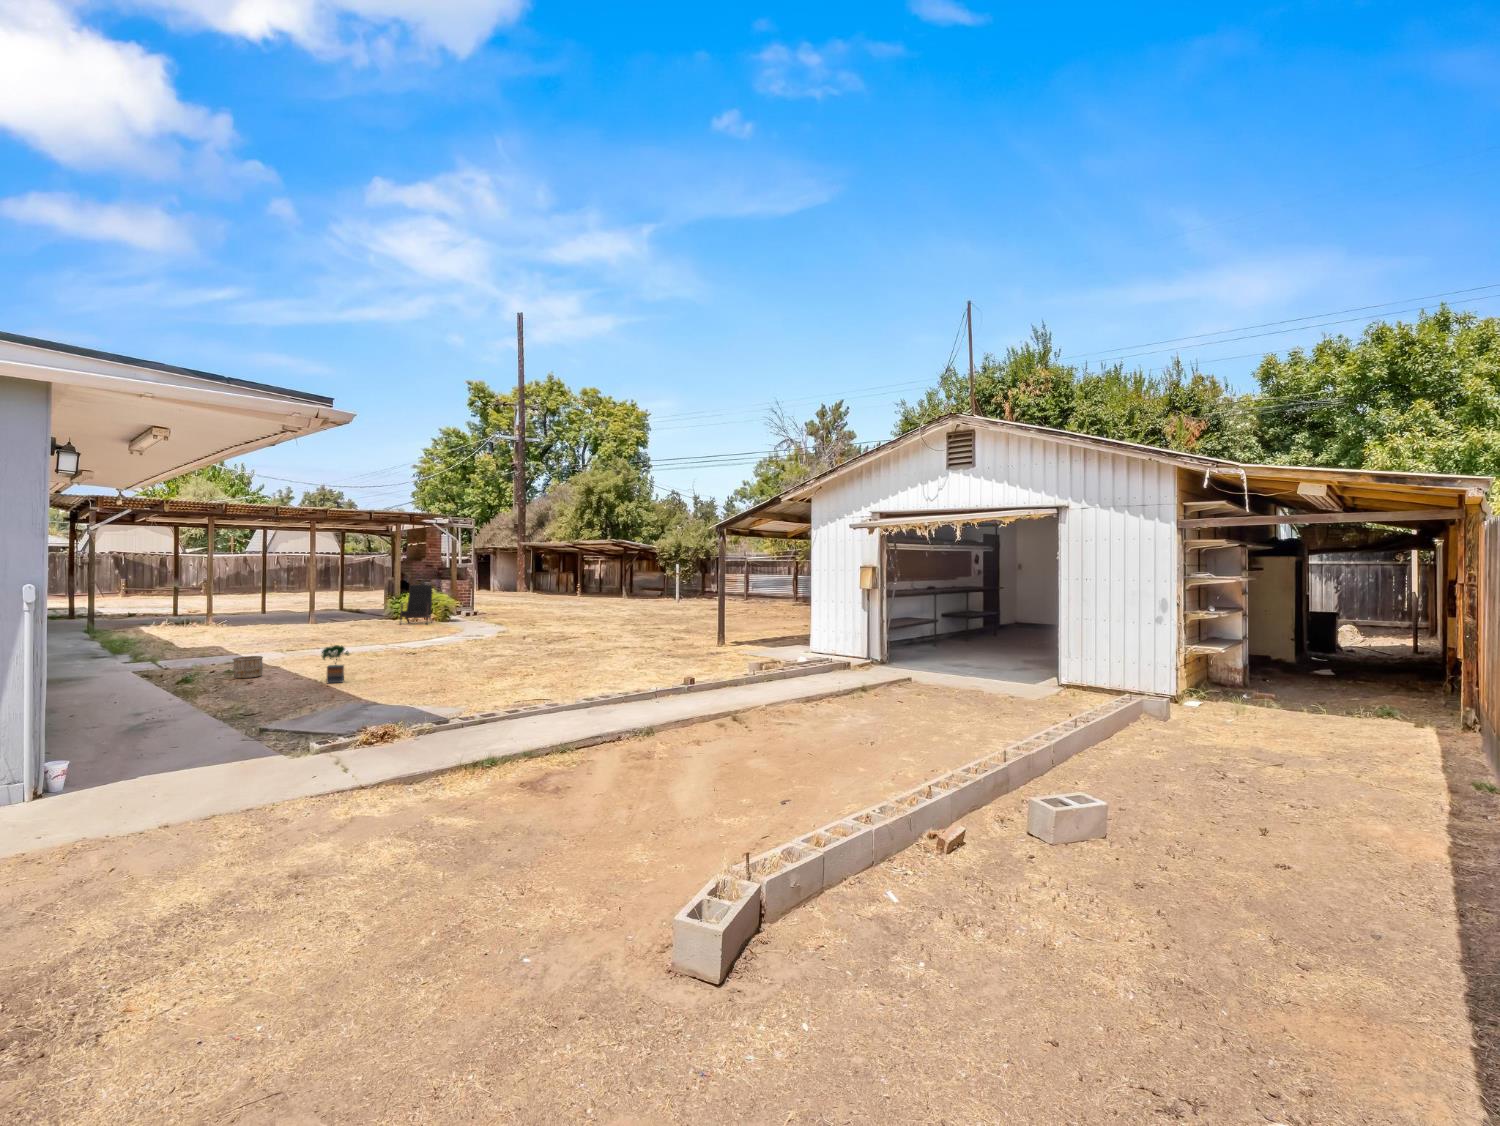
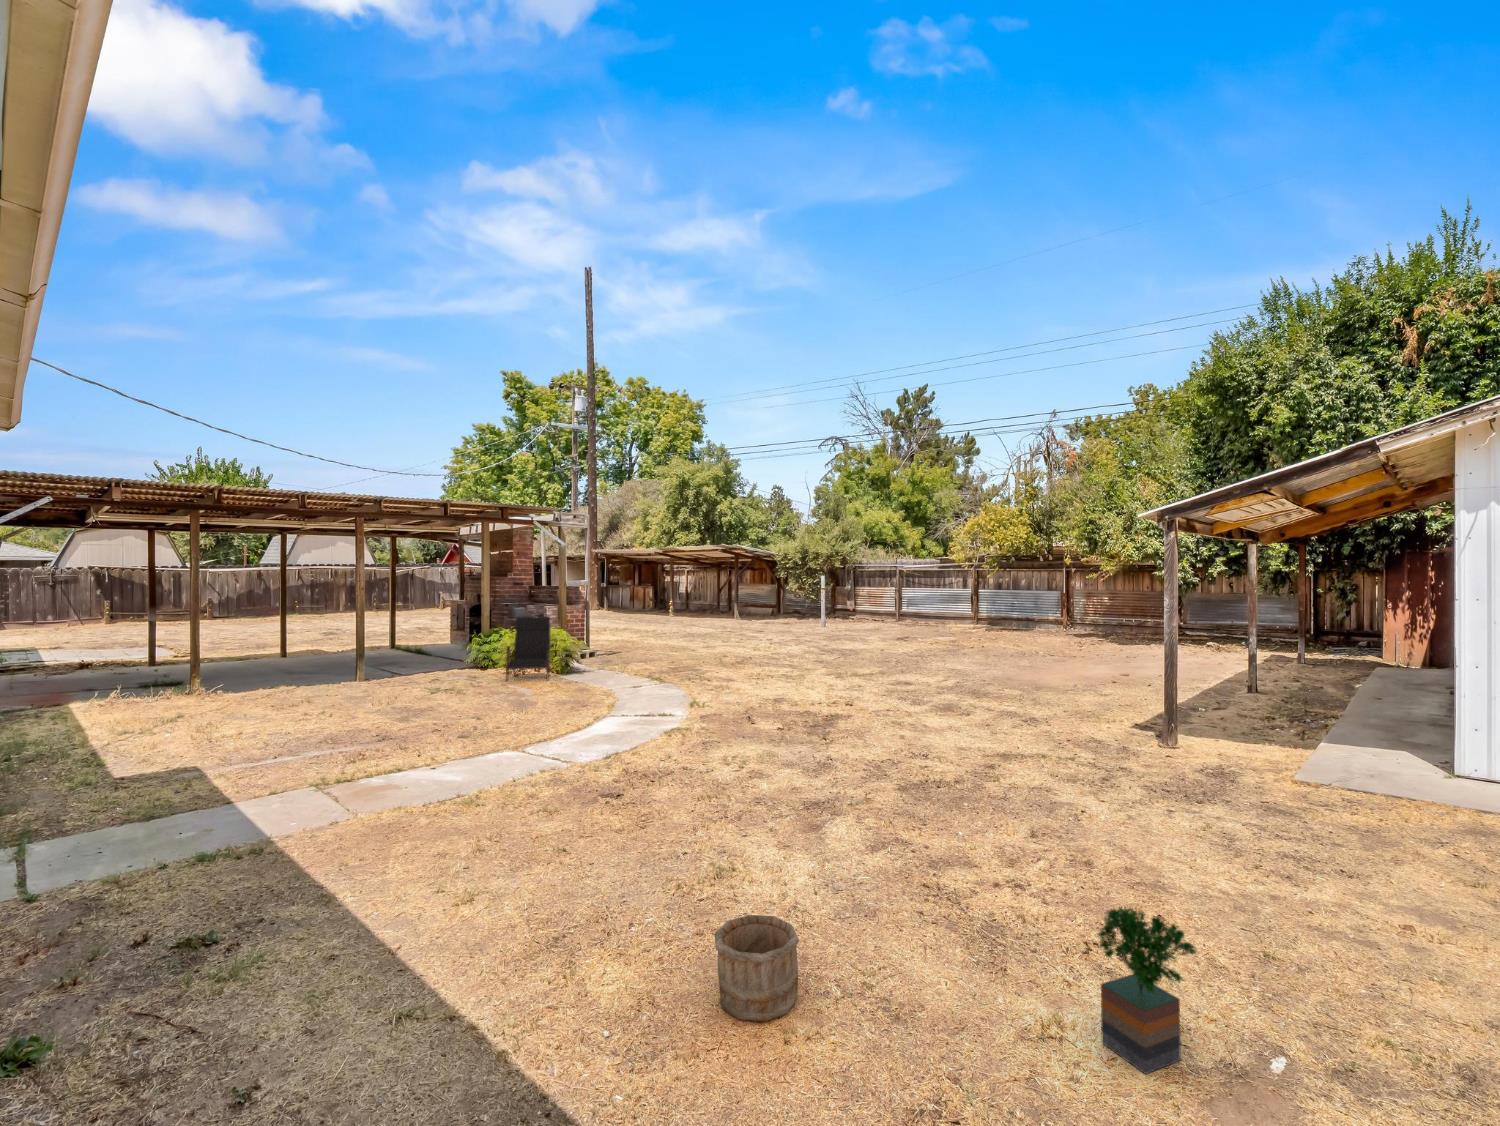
potted tree: present [321,645,349,683] -> present [1098,907,1196,1074]
wooden bucket: present [233,656,263,678] -> present [715,915,799,1022]

